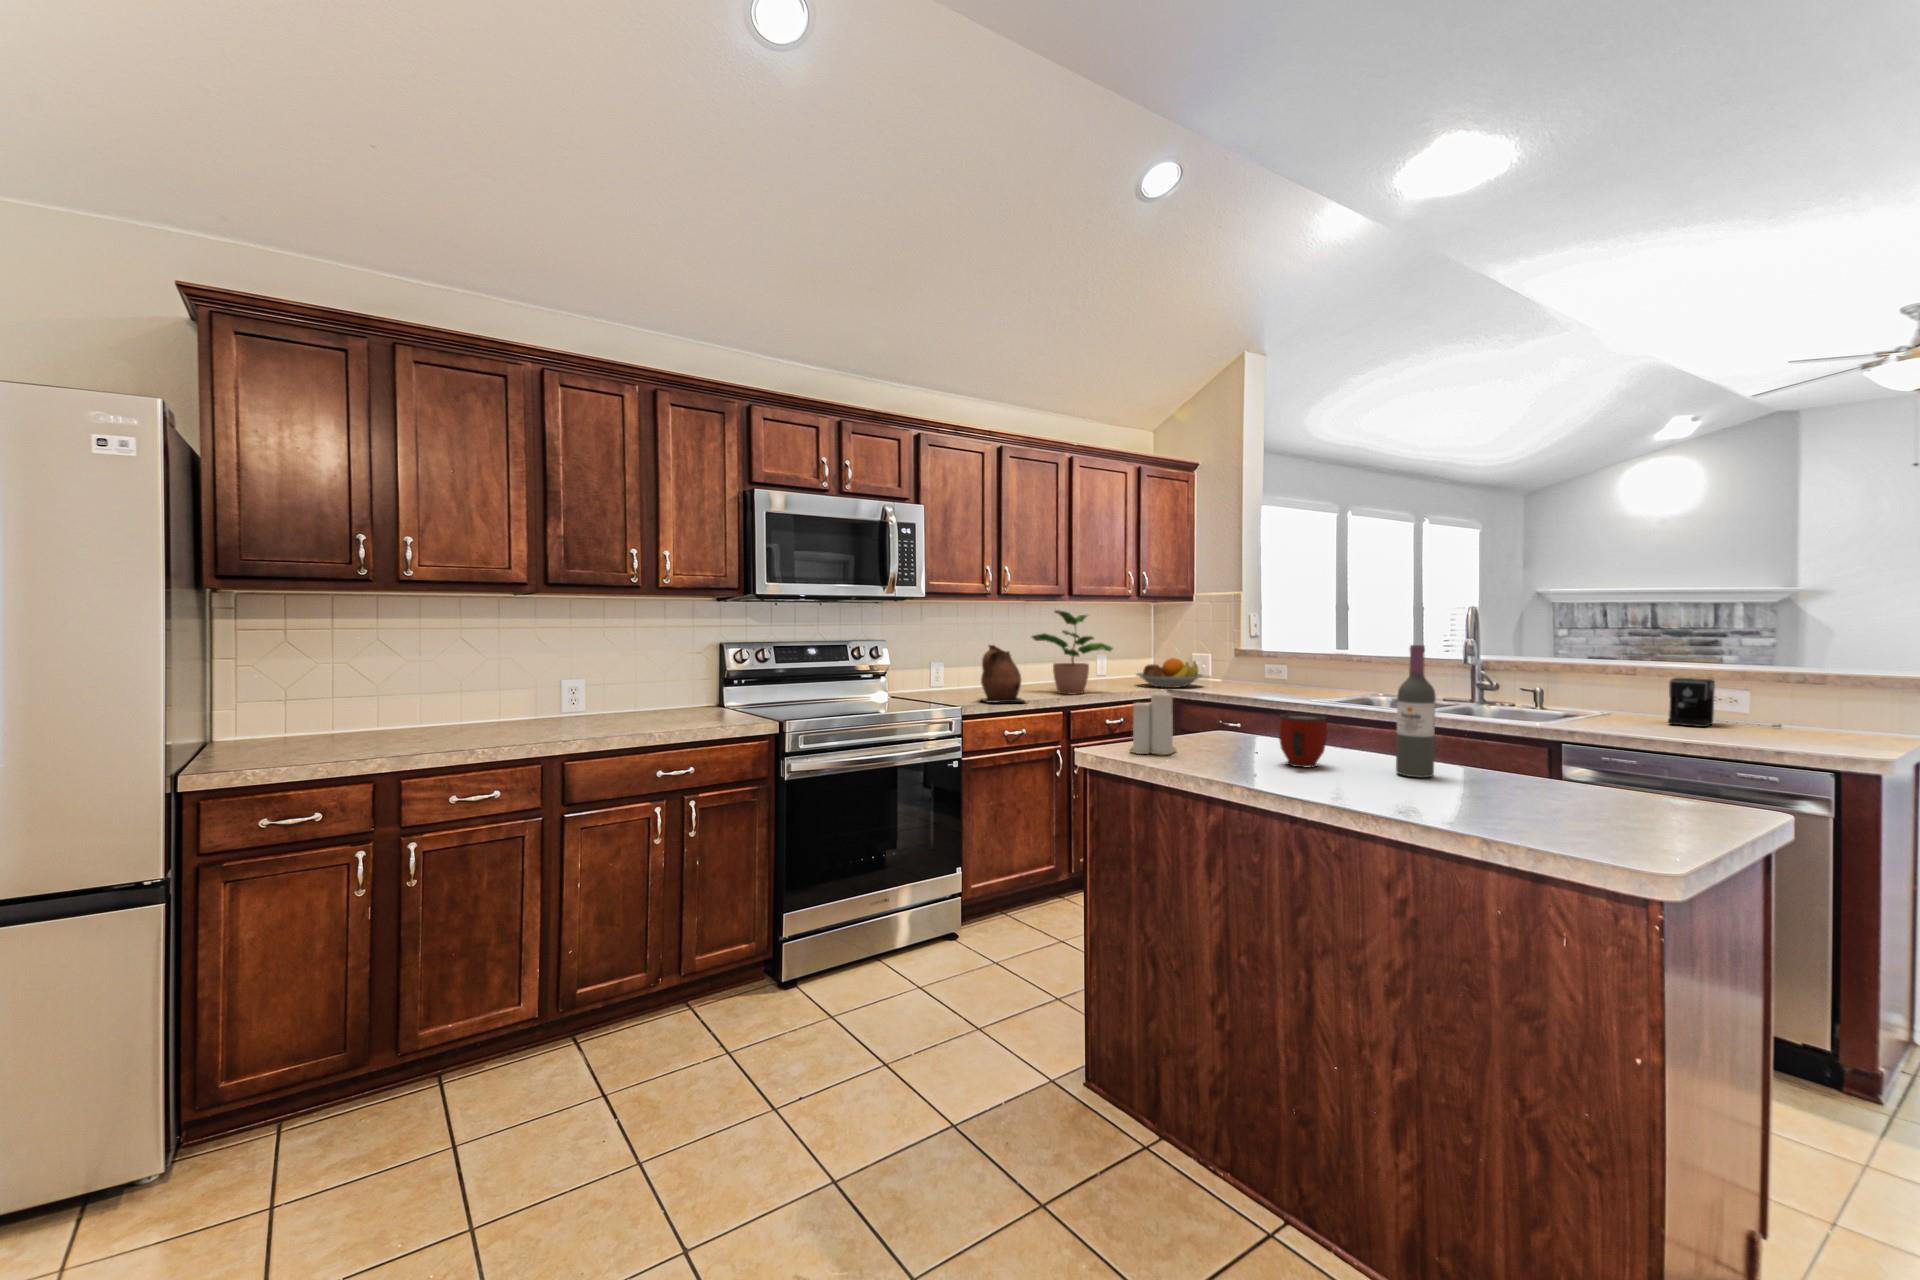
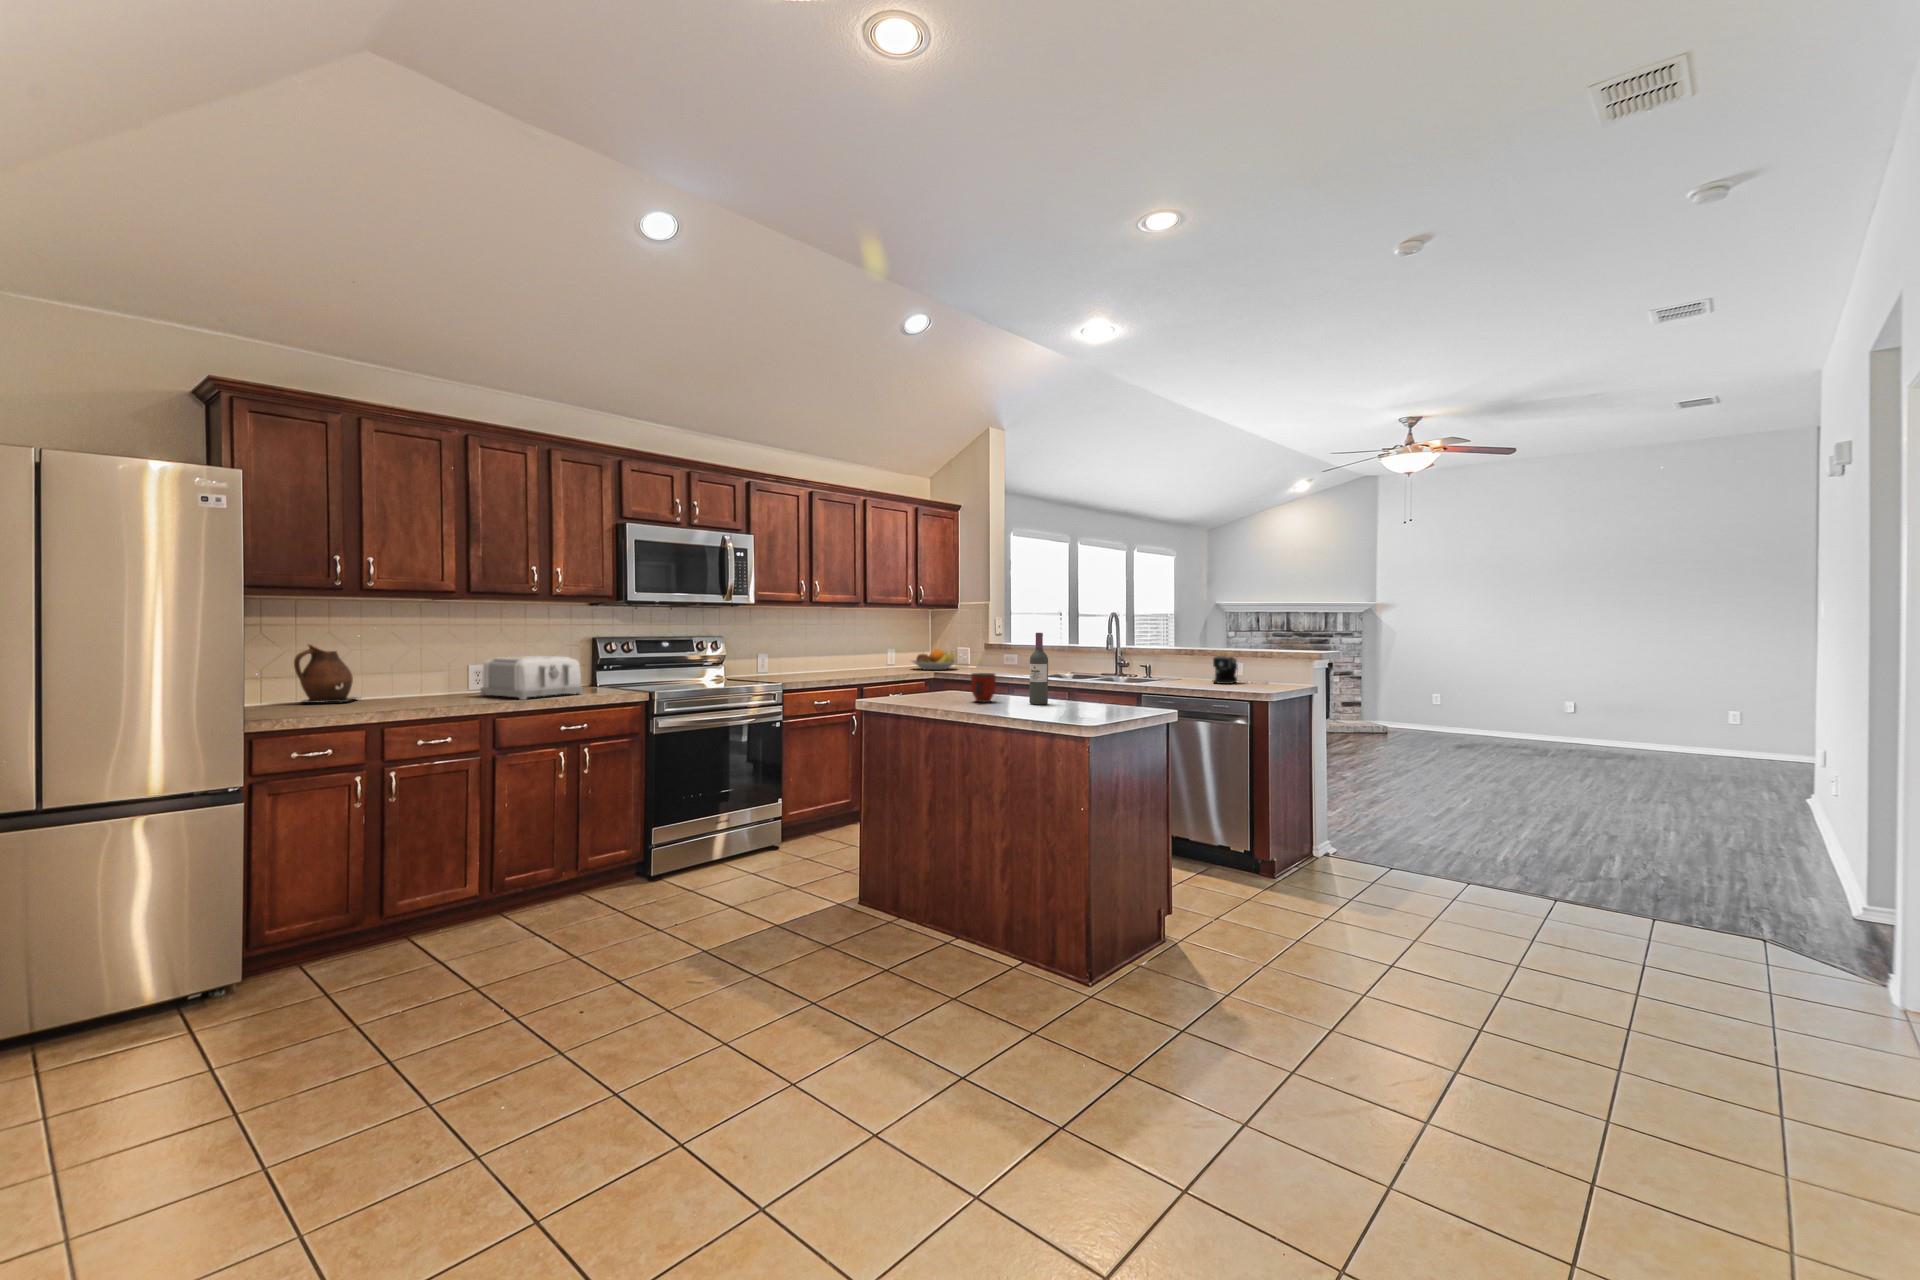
potted plant: present [1032,610,1113,695] -> none [833,614,893,675]
ceramic pitcher: present [980,645,1025,702] -> present [294,644,356,703]
toaster: none [560,670,689,735] -> present [480,656,583,700]
candle: present [1130,692,1176,755] -> none [888,658,917,699]

